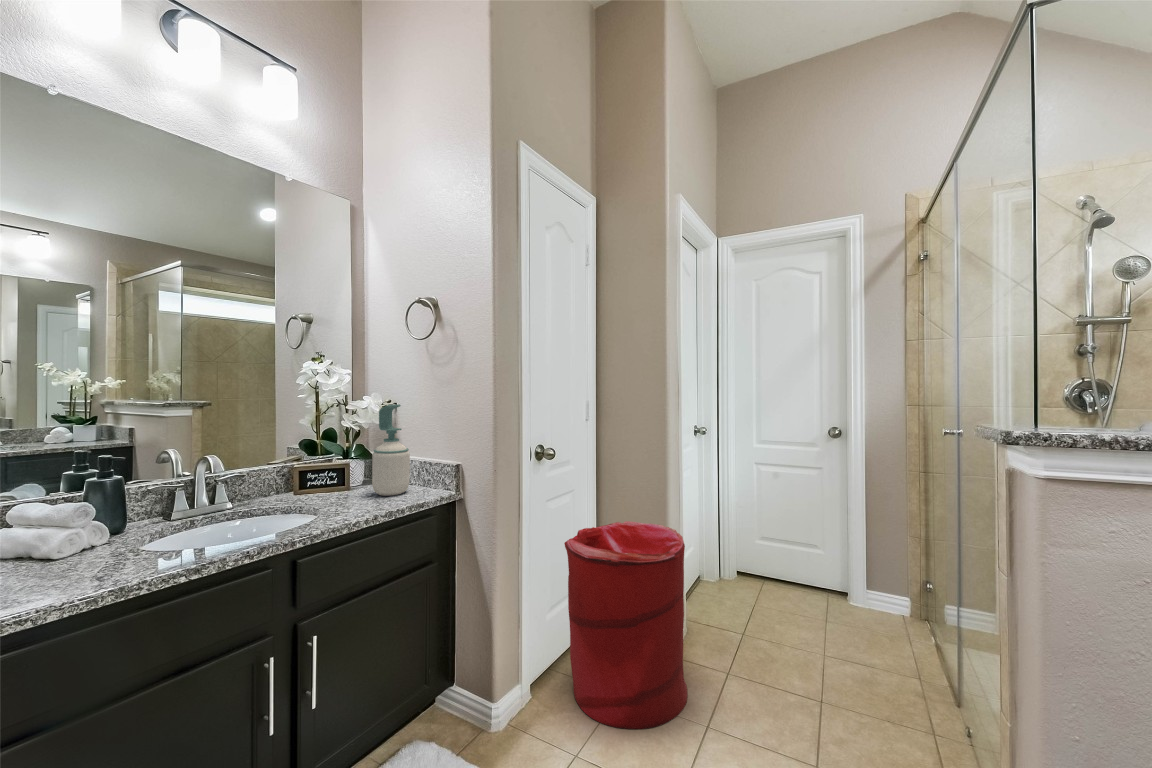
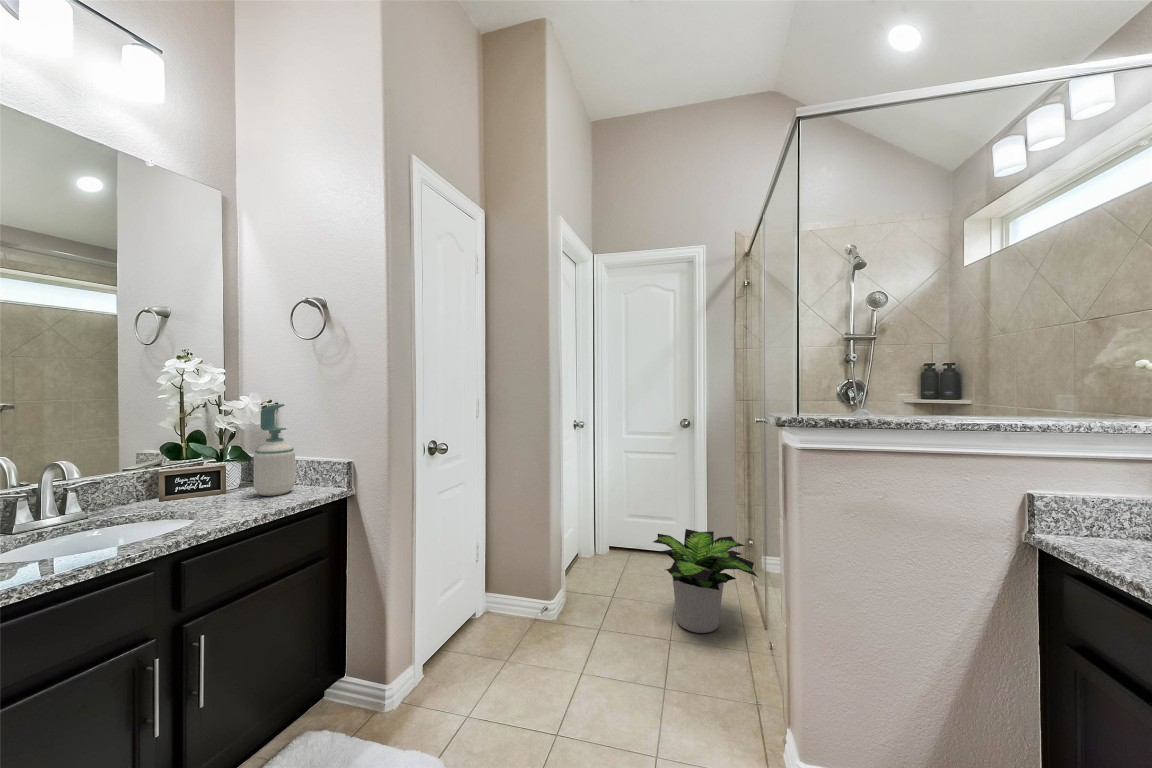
laundry hamper: present [564,521,688,729] -> none [452,508,565,689]
potted plant: none [795,561,944,694] -> present [653,529,758,633]

